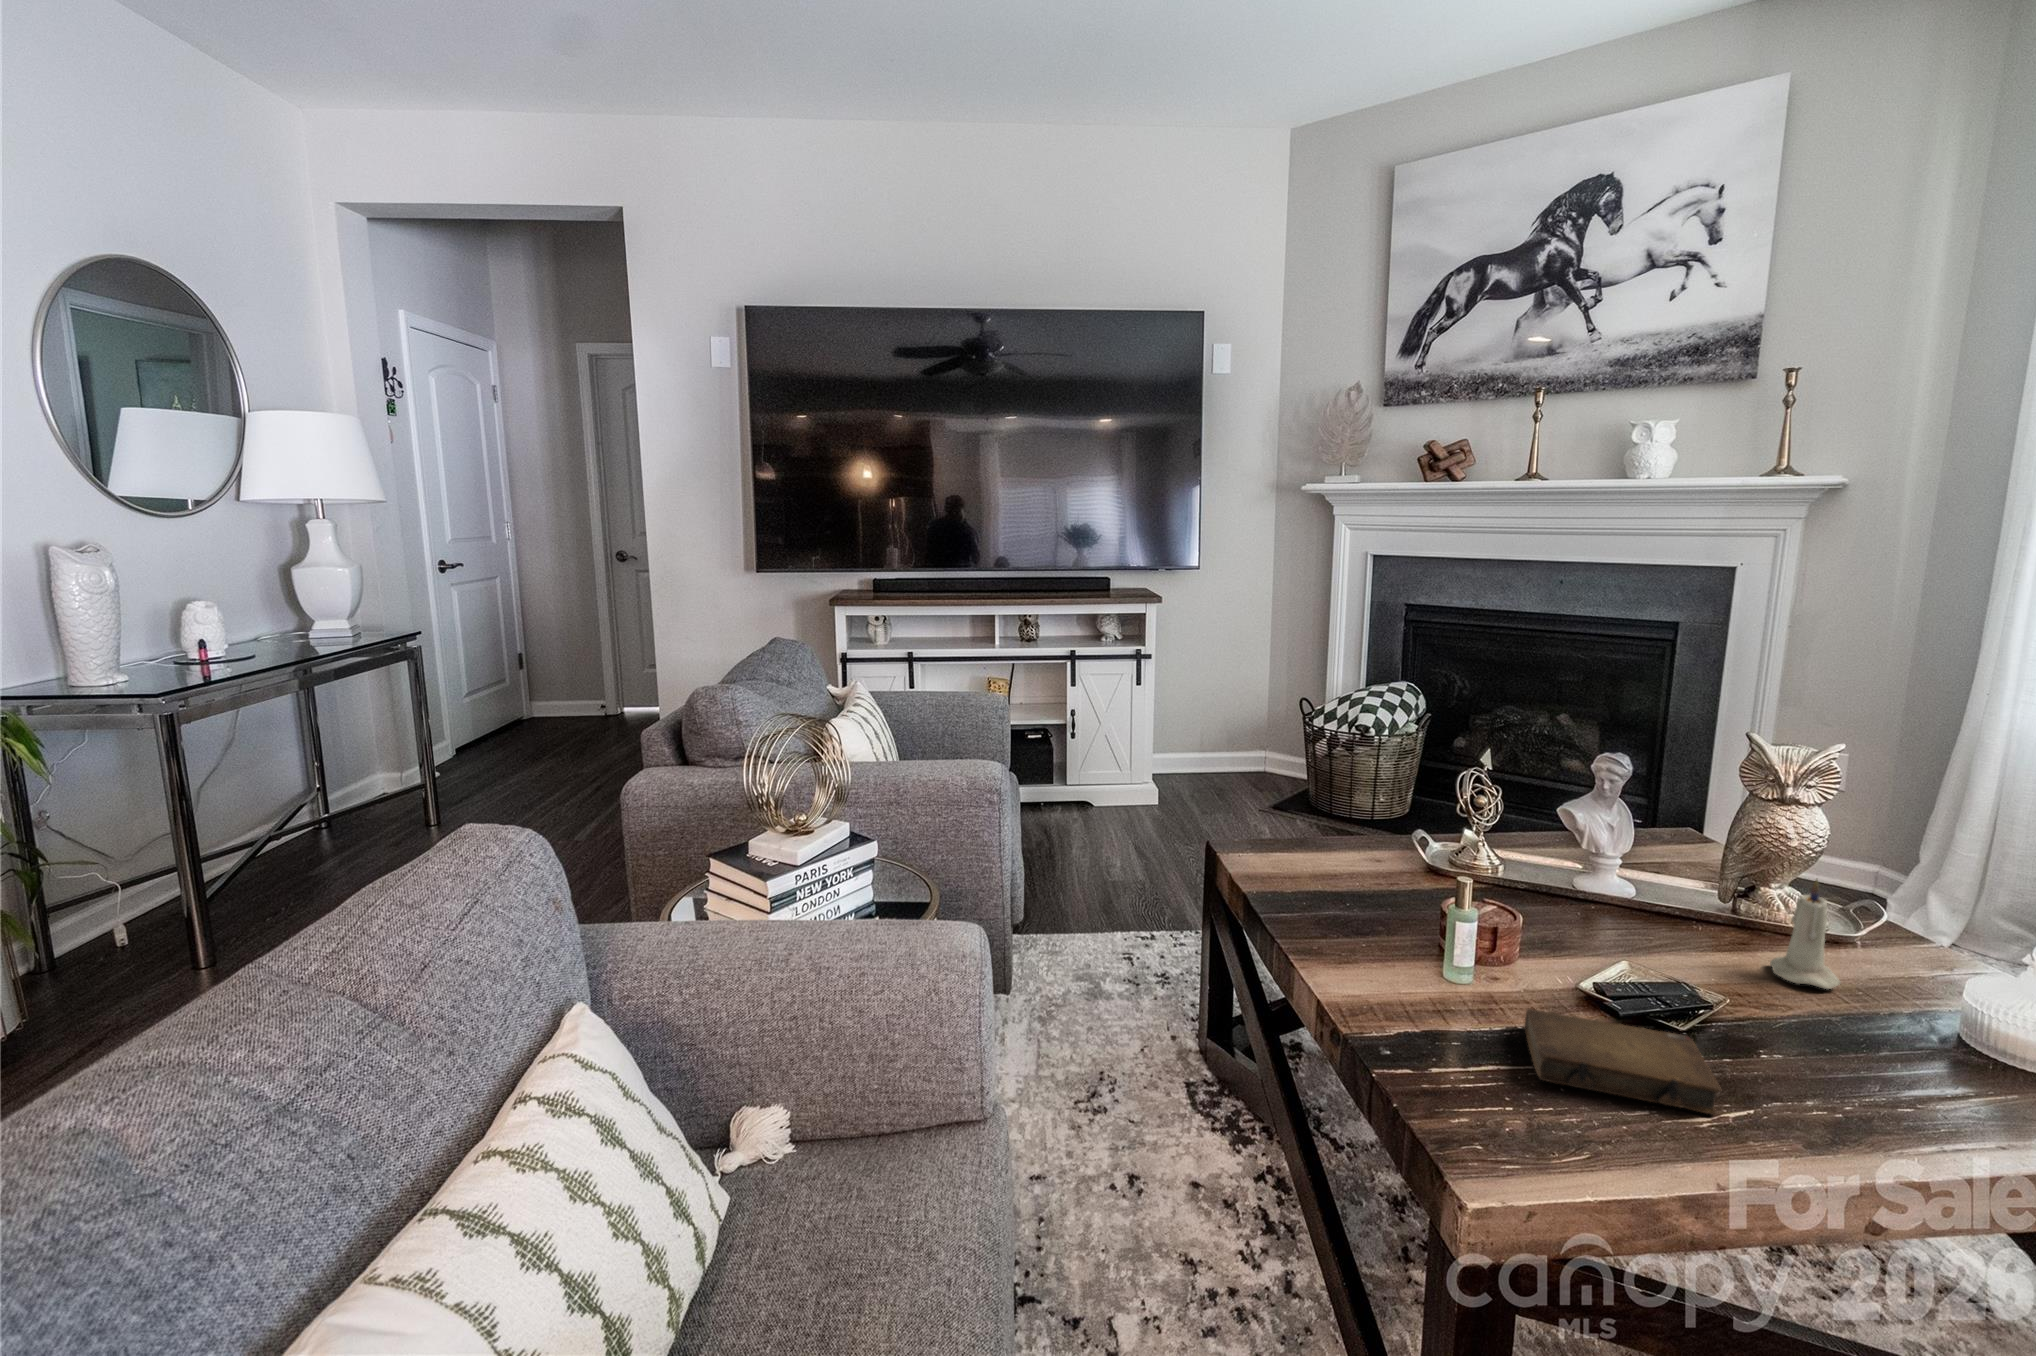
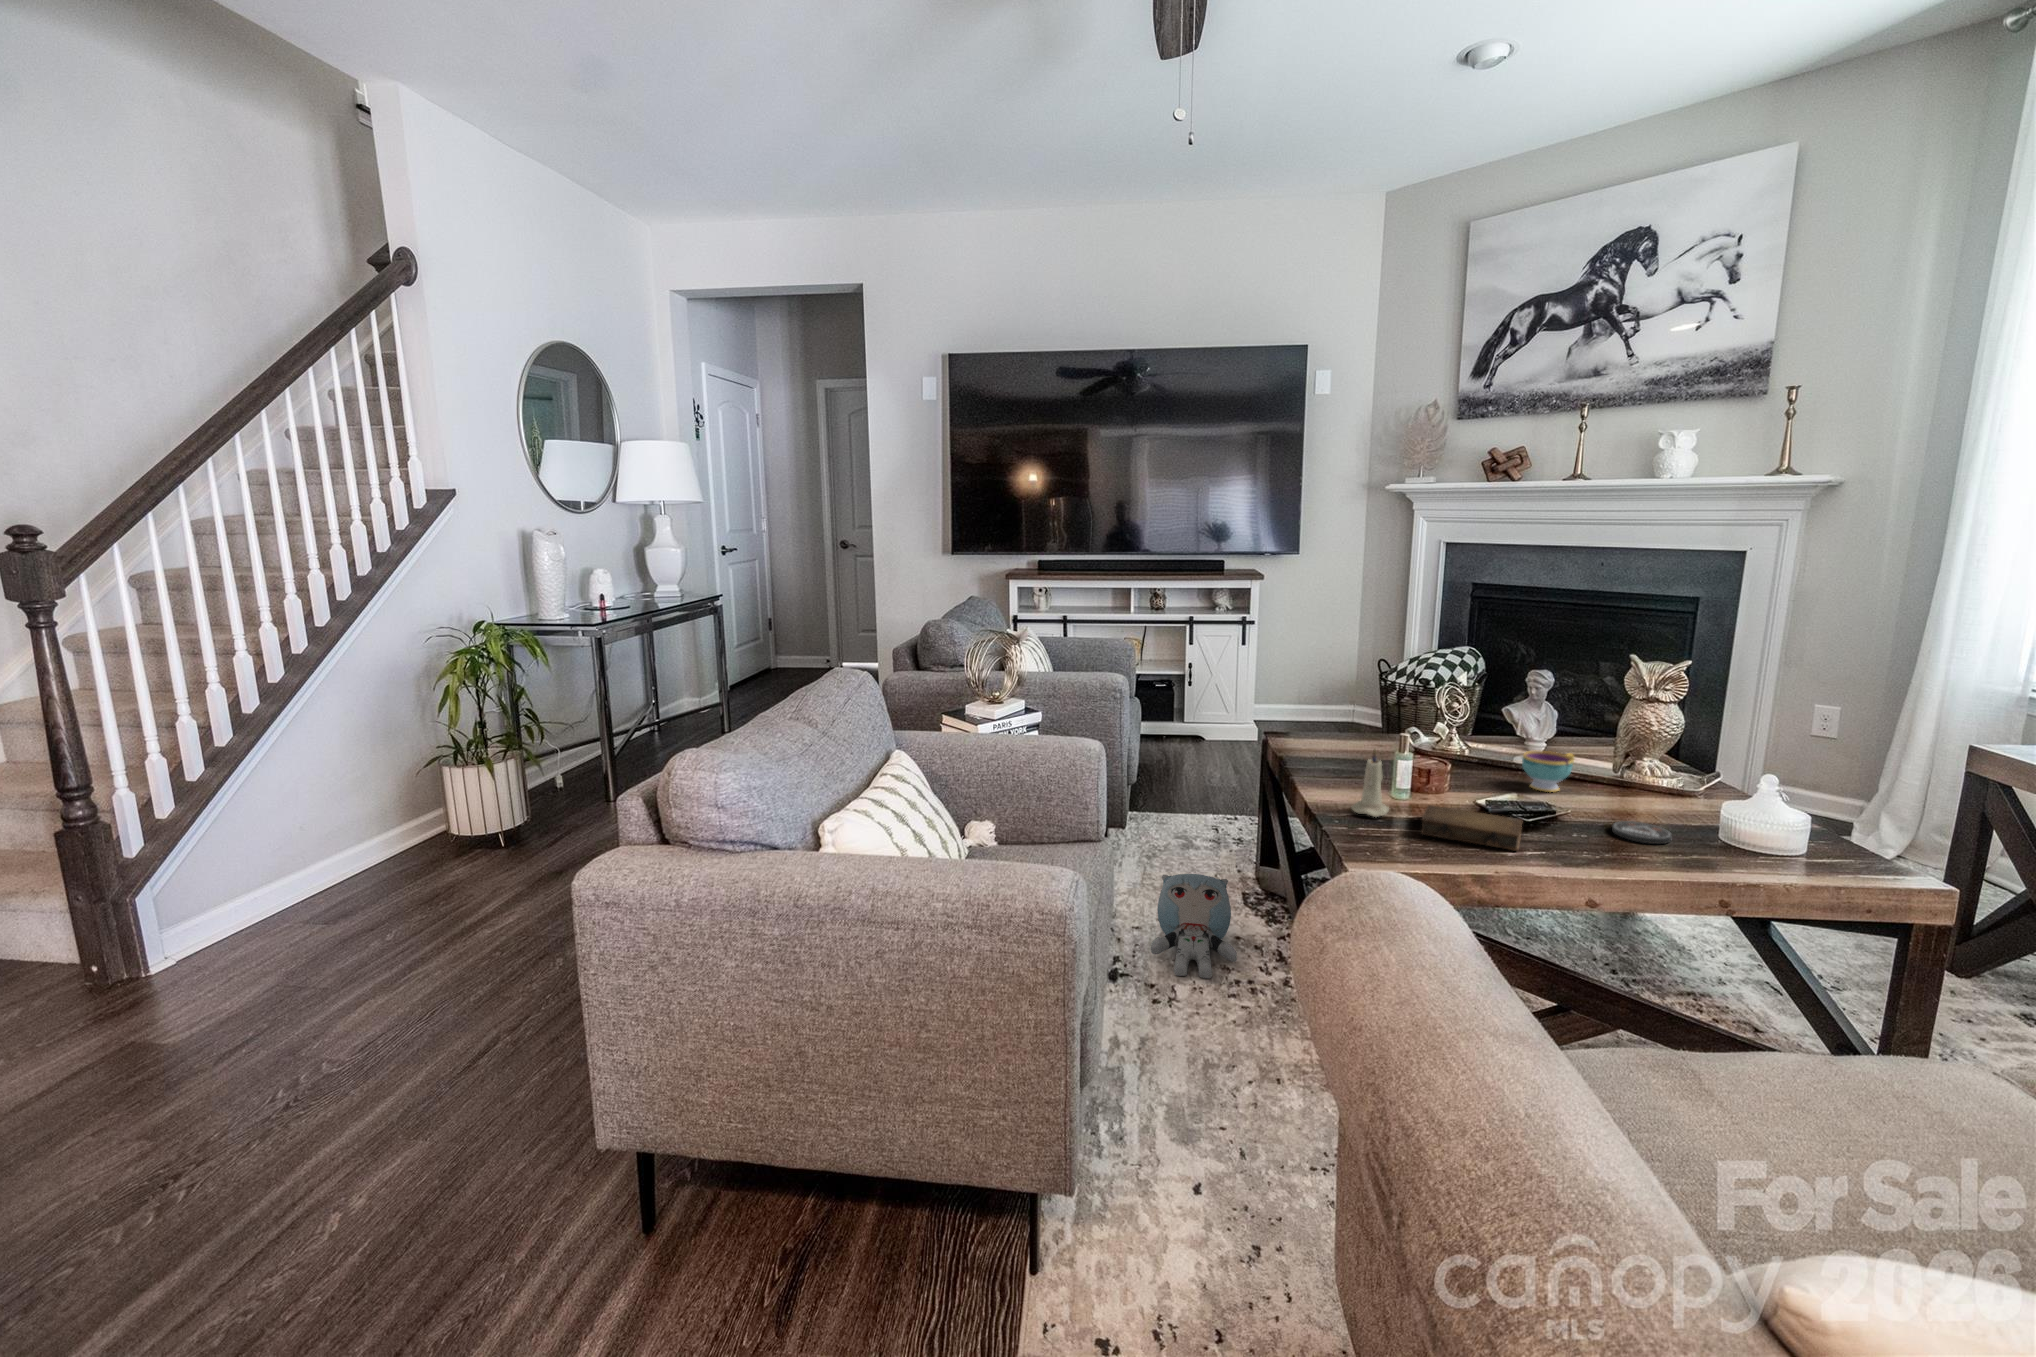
teacup: none [1617,880,1698,949] -> present [1522,751,1574,792]
candle: present [1770,880,1840,989] -> present [1352,750,1389,817]
coaster: none [1813,1018,1922,1072] -> present [1612,821,1672,844]
plush toy: none [1065,1096,1207,1307] -> present [1150,874,1237,978]

